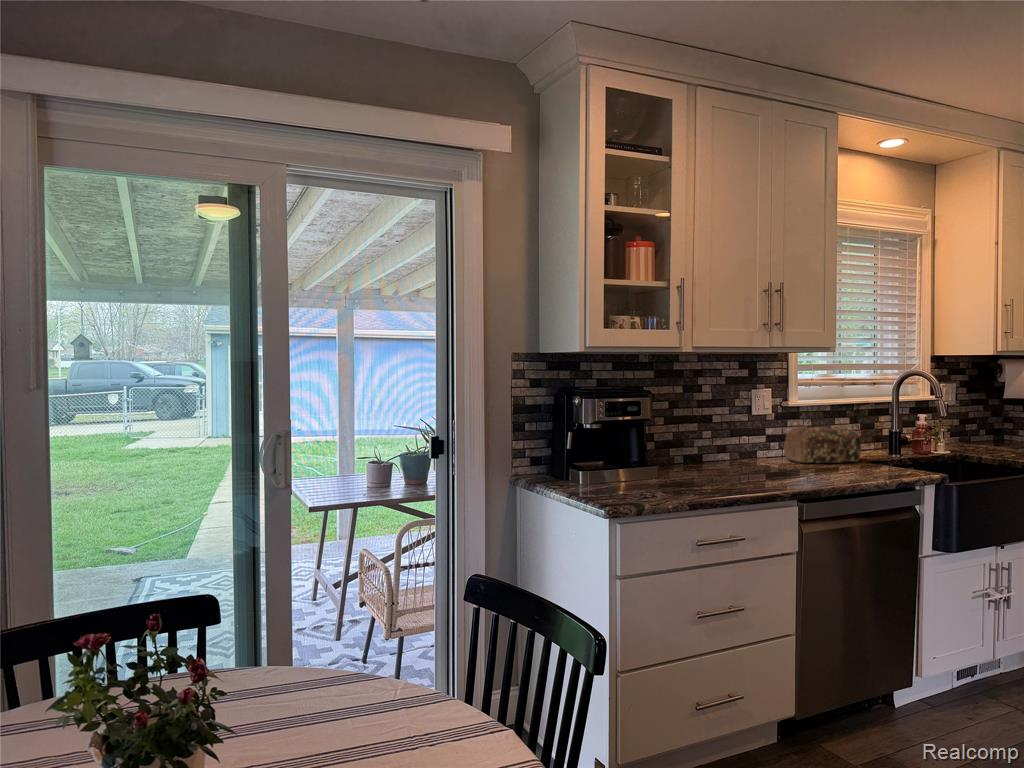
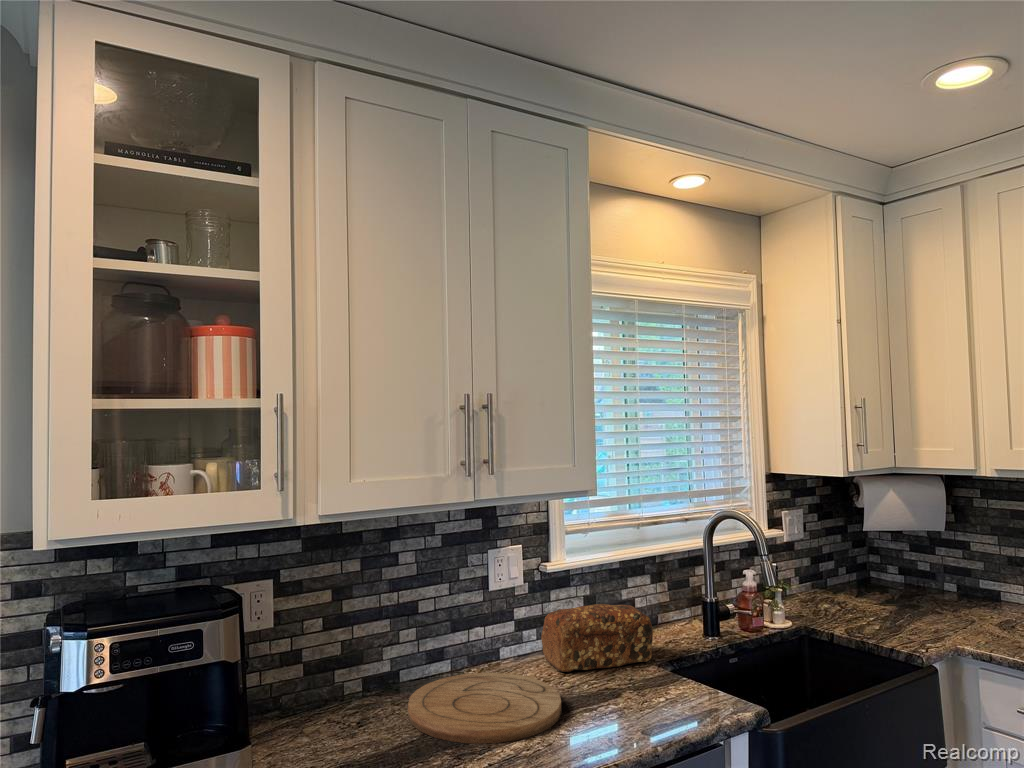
cutting board: none [722,458,818,479] -> present [408,673,561,744]

